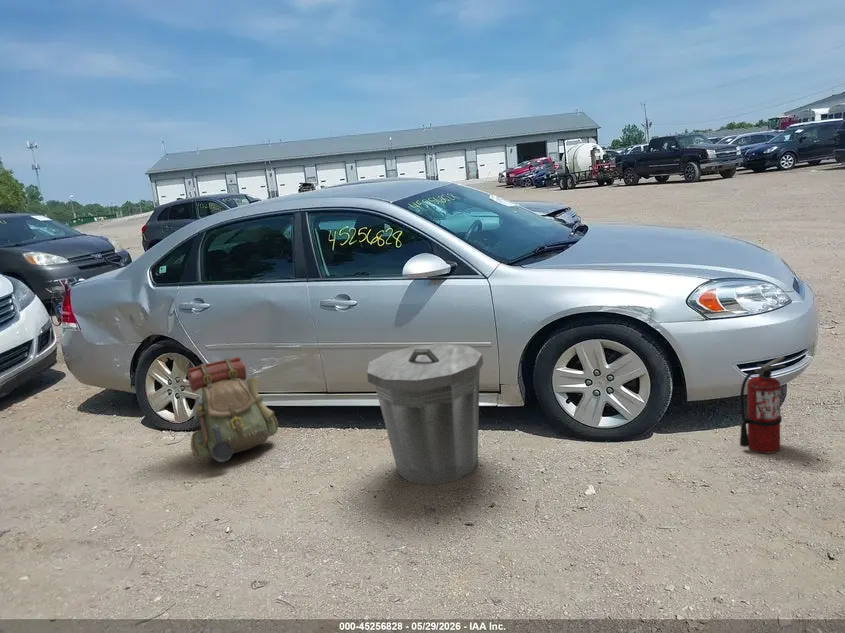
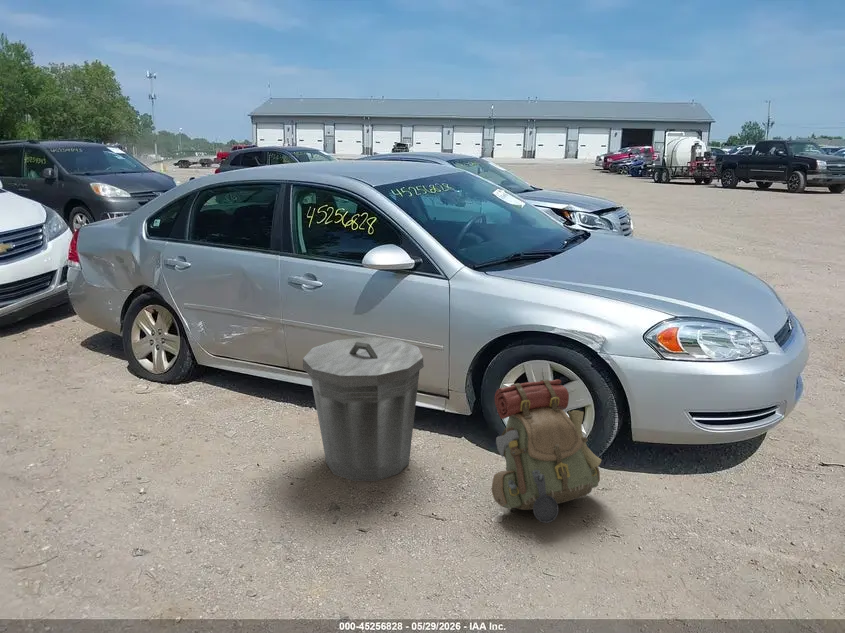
fire extinguisher: present [740,356,785,453] -> none [678,411,740,513]
backpack: present [187,357,278,462] -> present [492,379,602,523]

